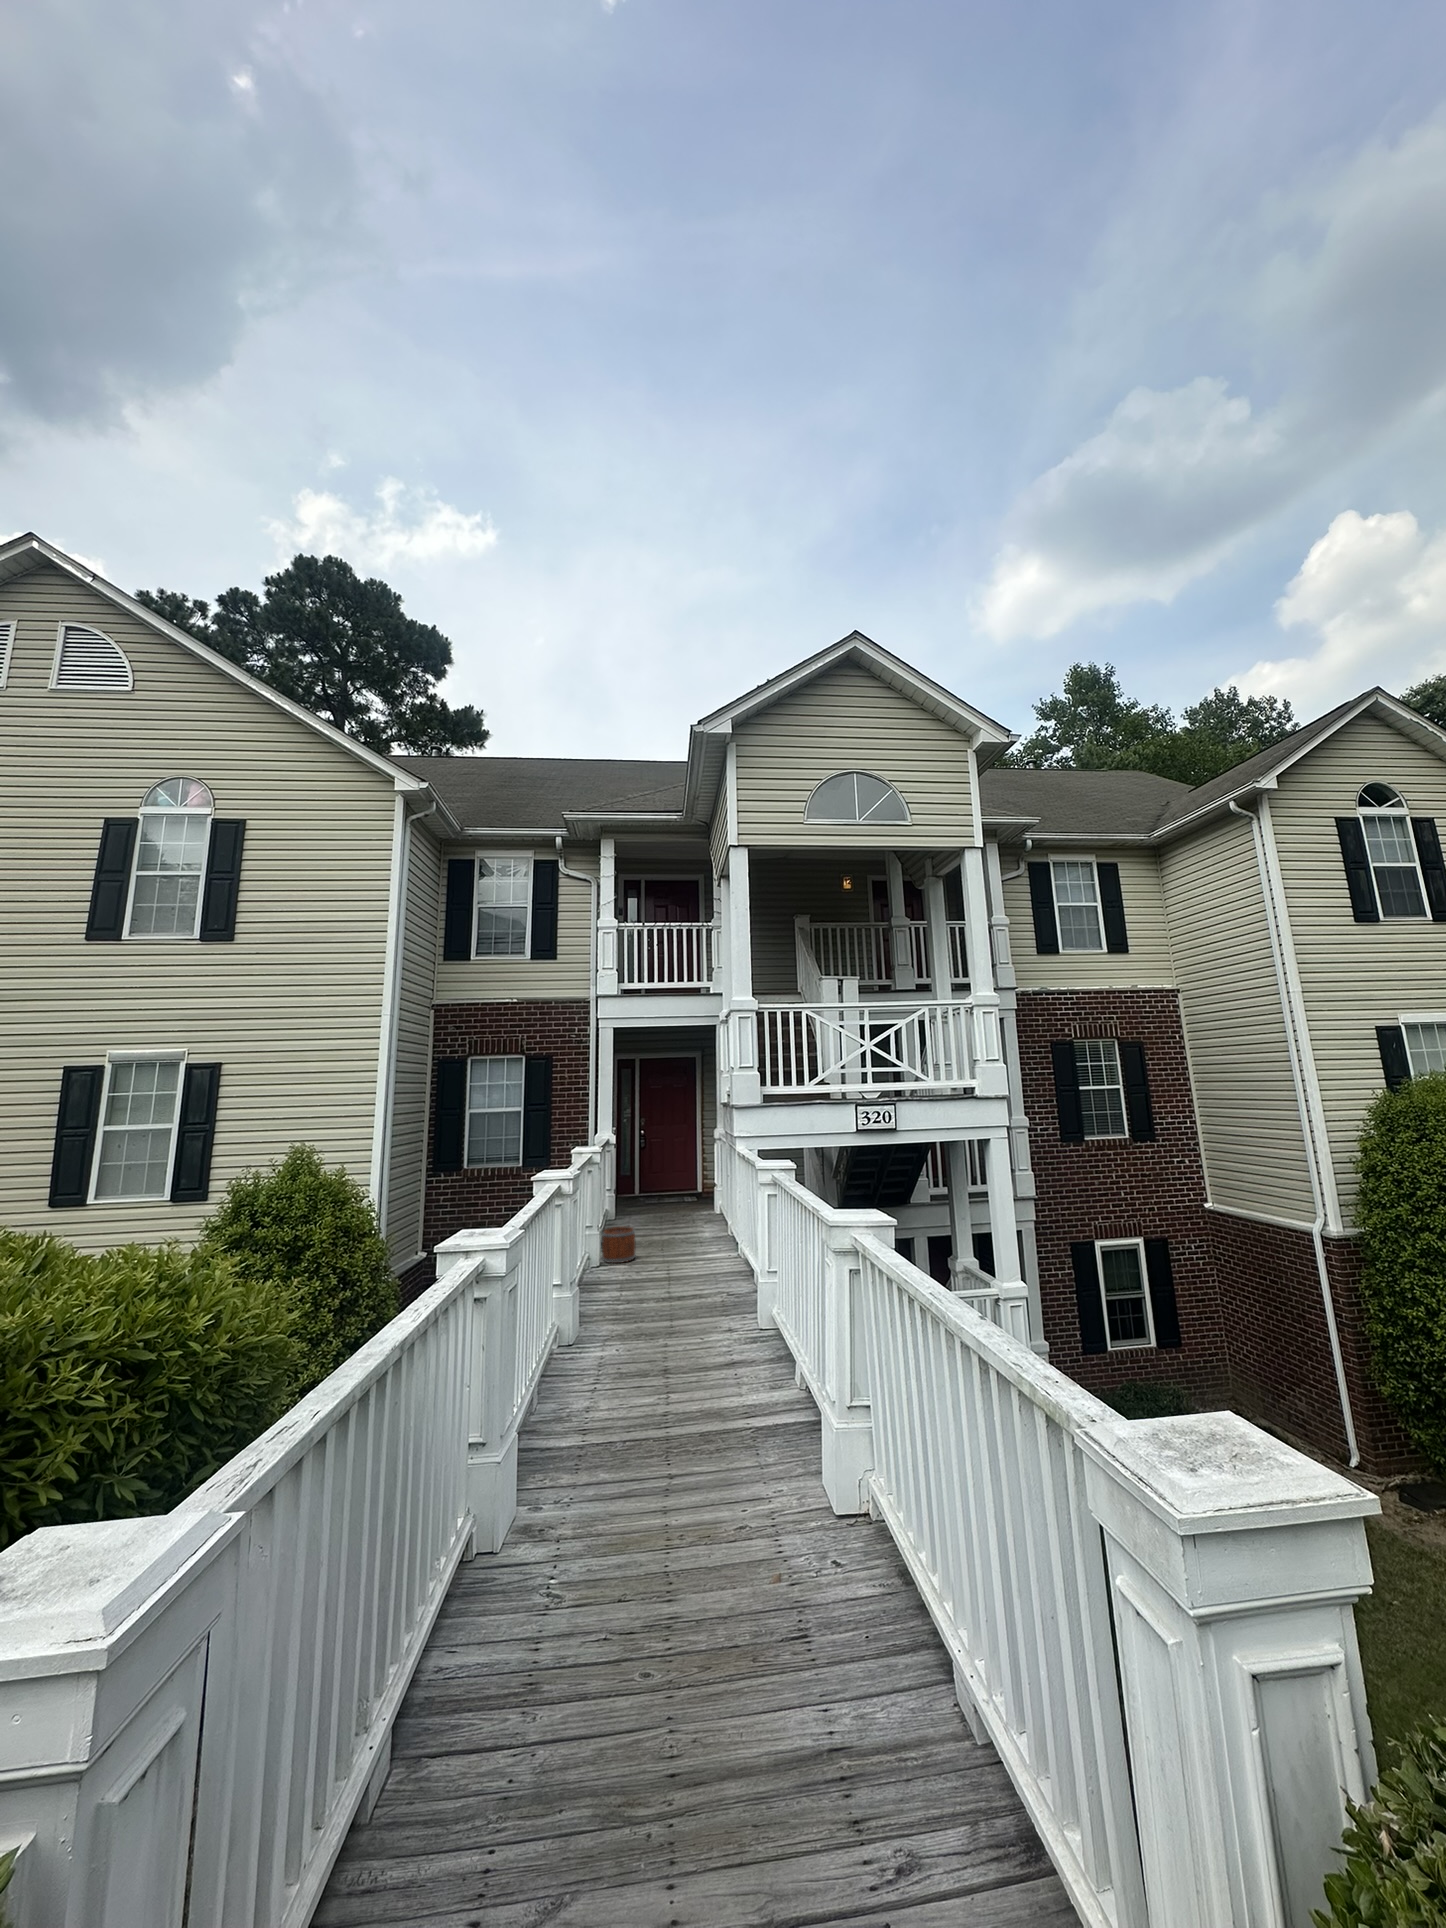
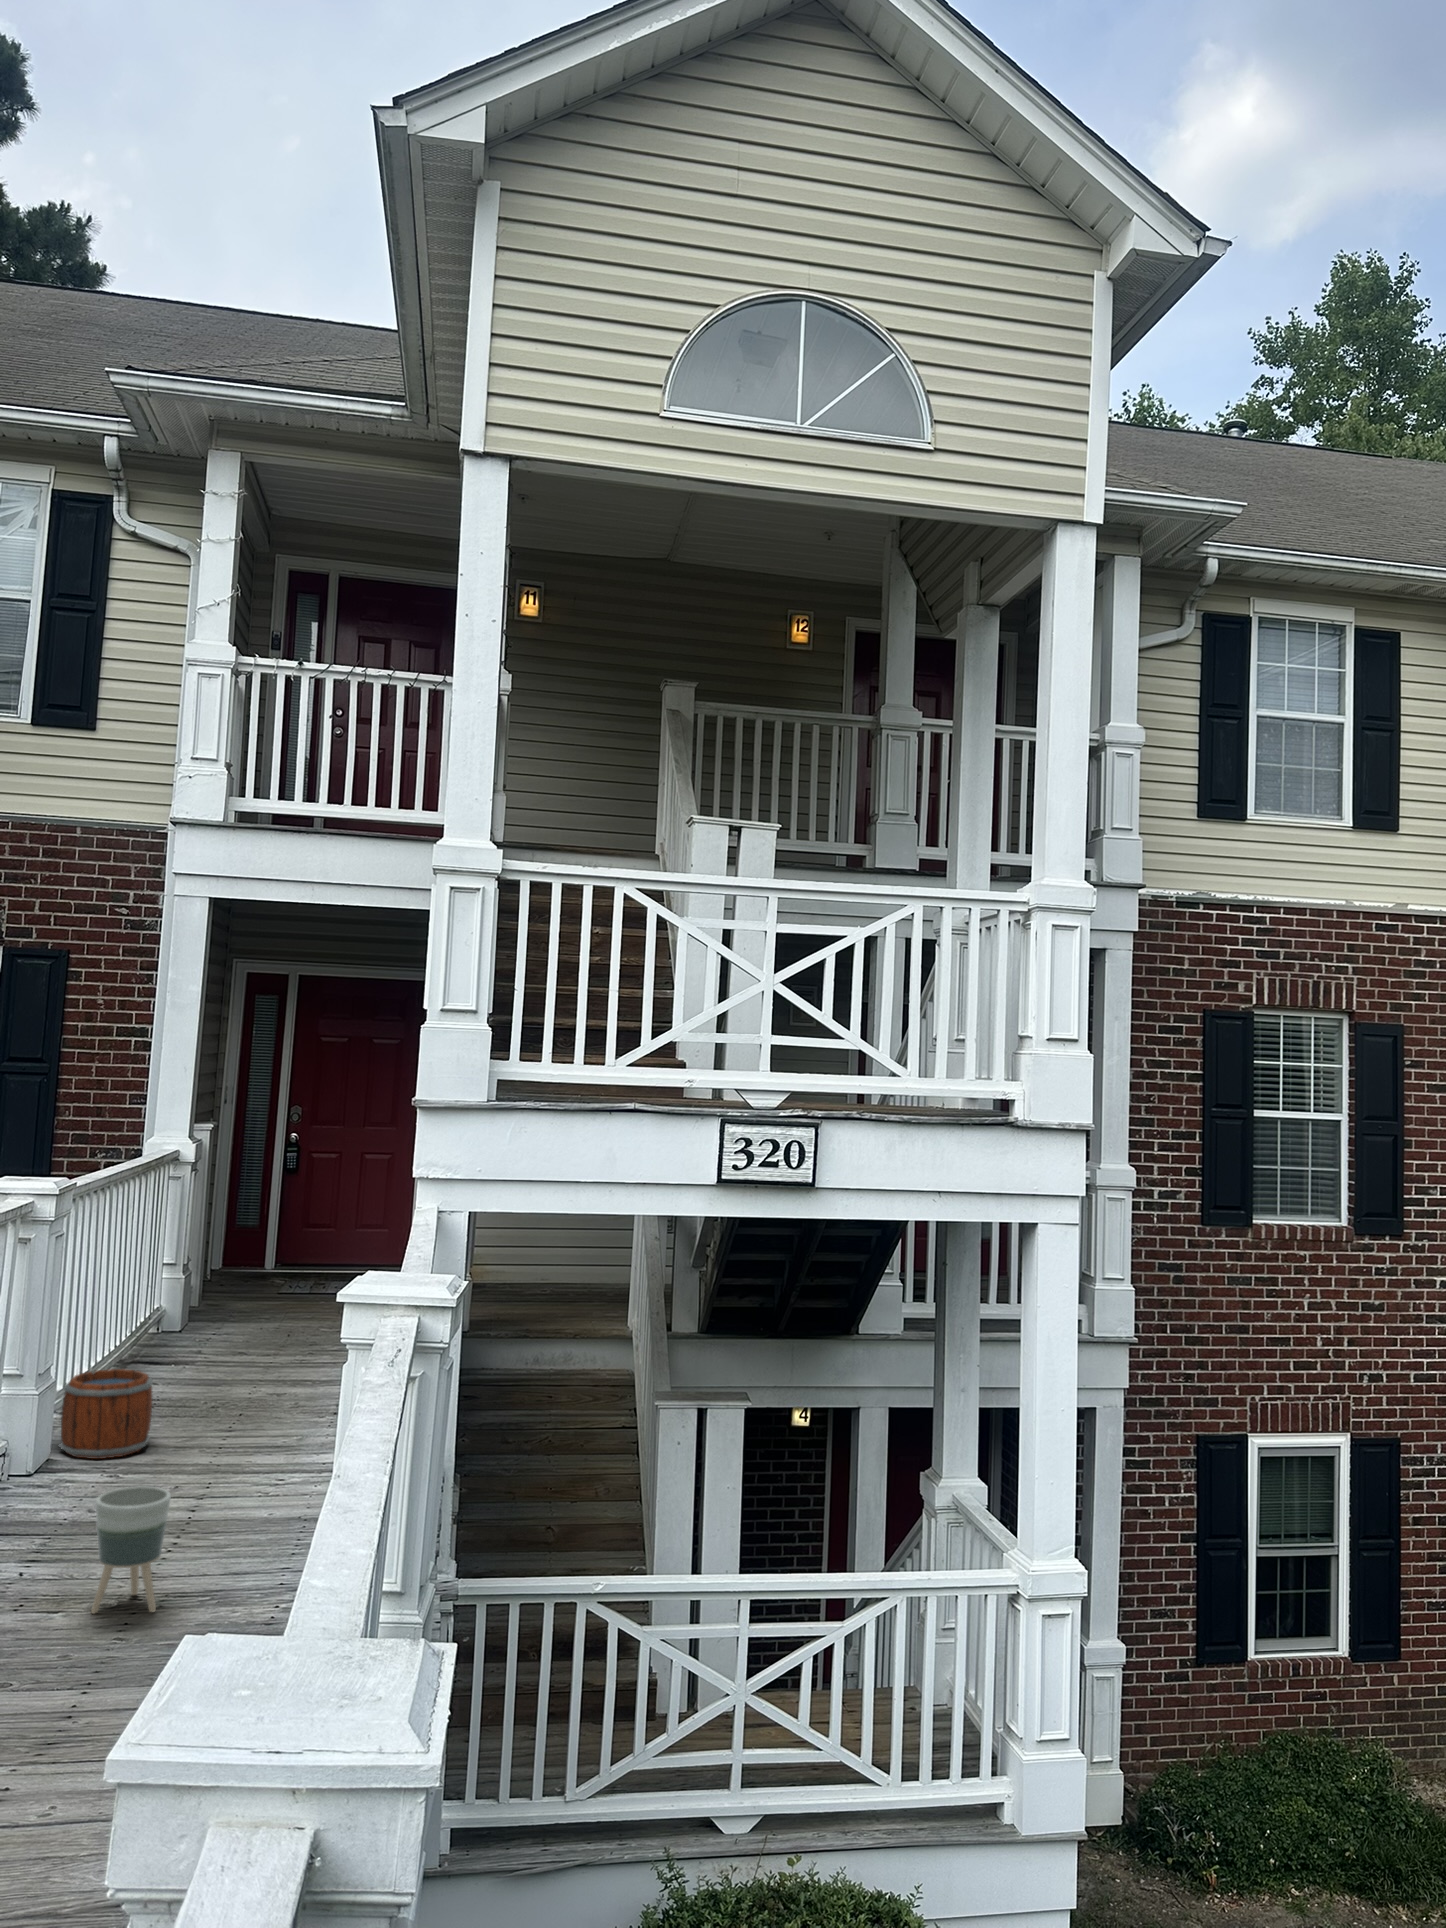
planter: none [651,1259,677,1307] -> present [91,1486,171,1614]

